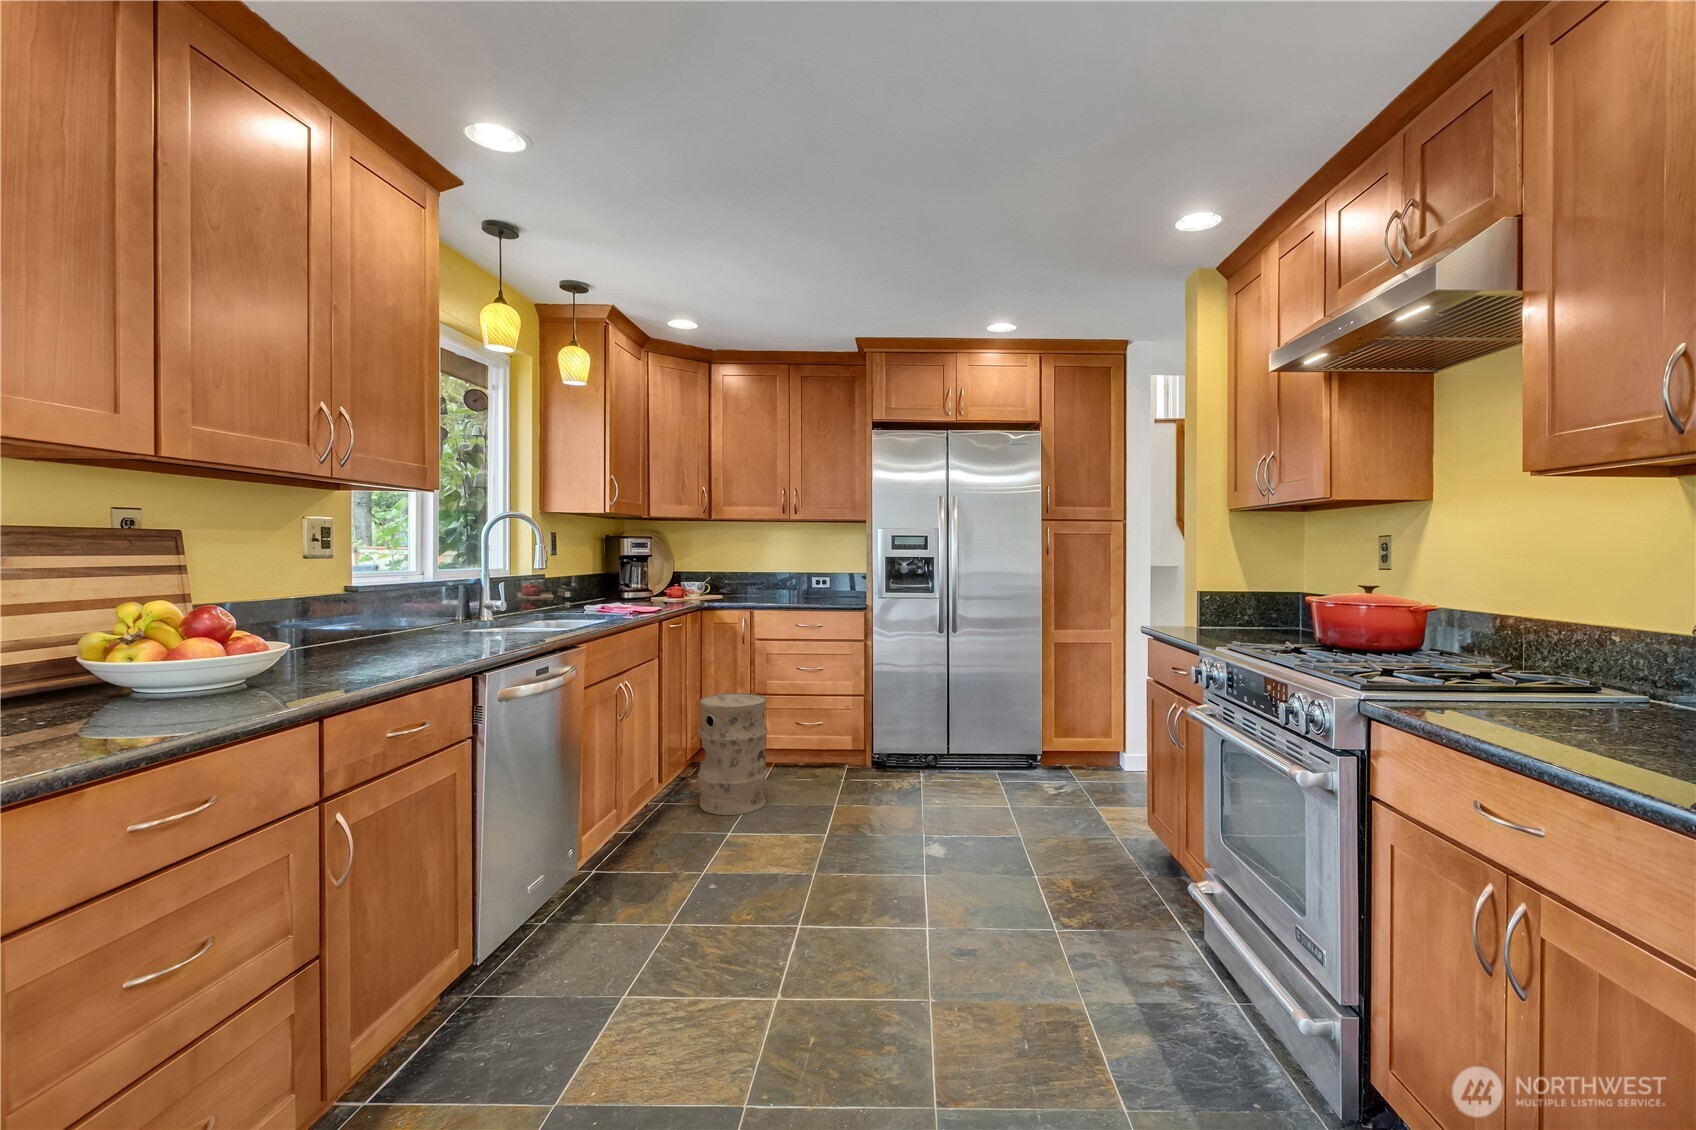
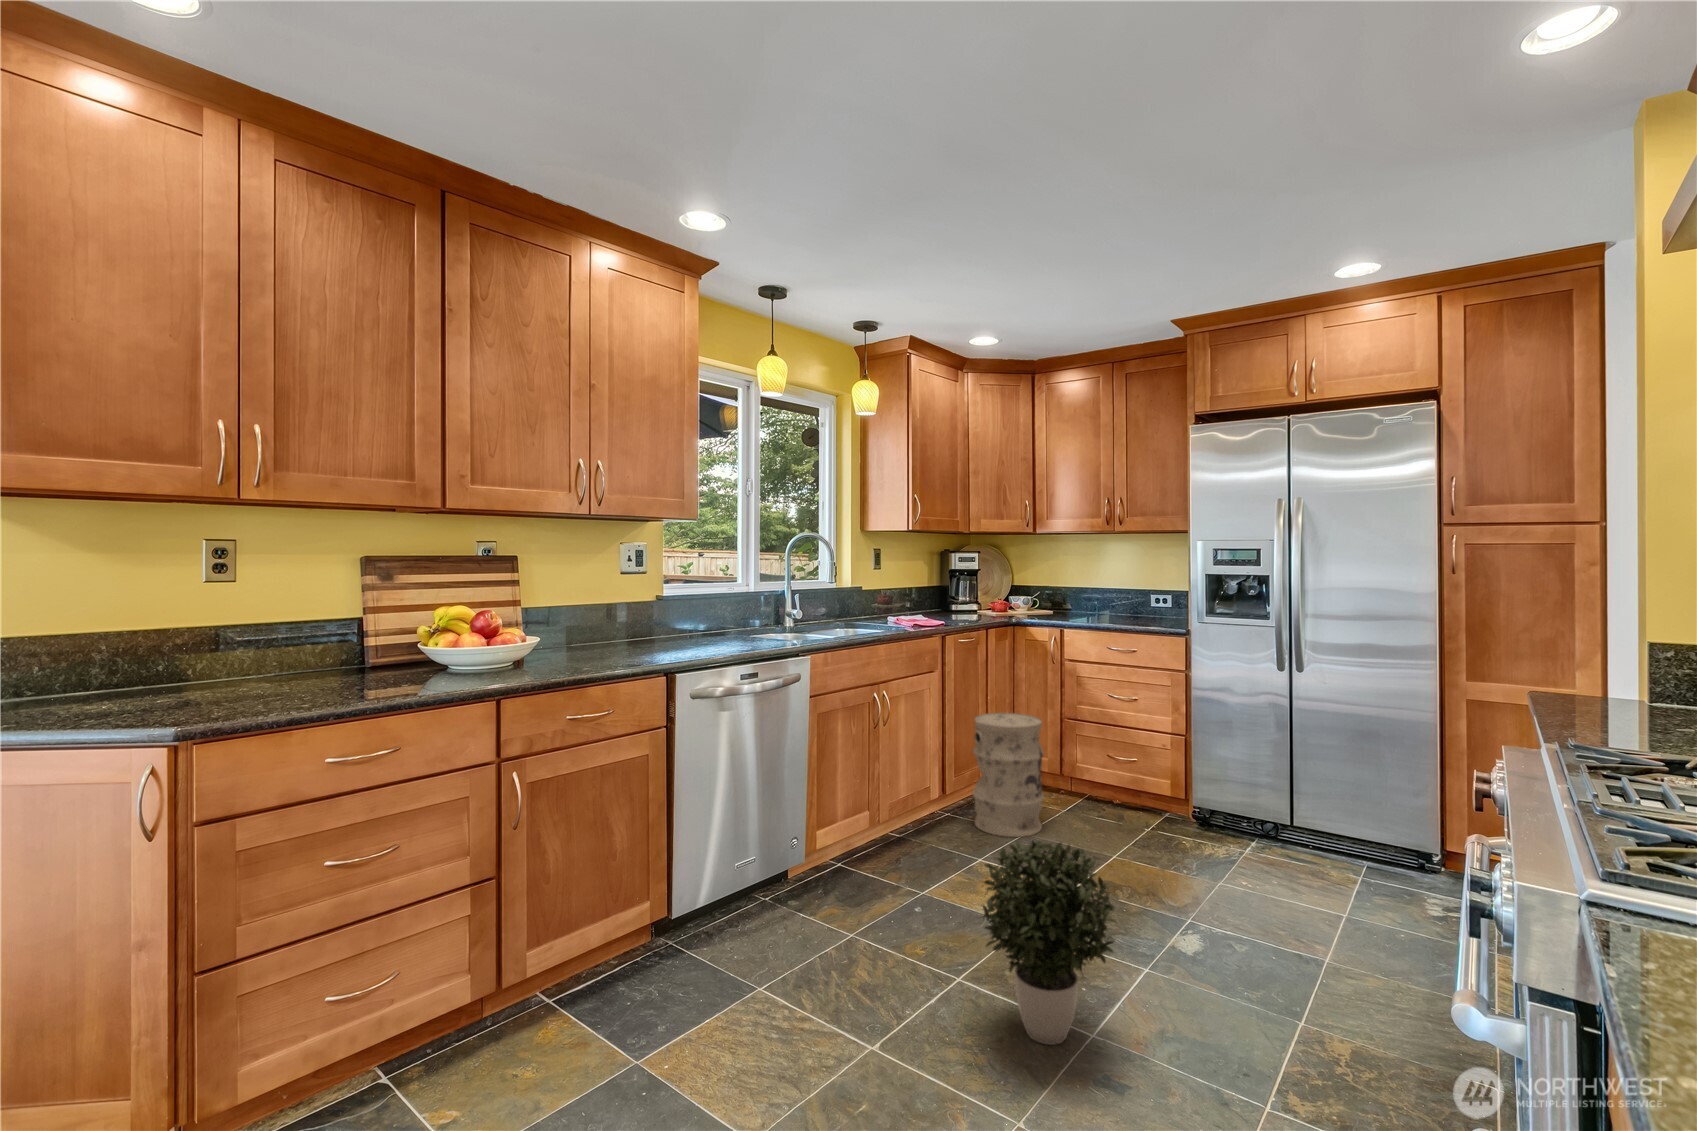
potted plant: none [871,794,999,985] -> present [983,841,1115,1045]

